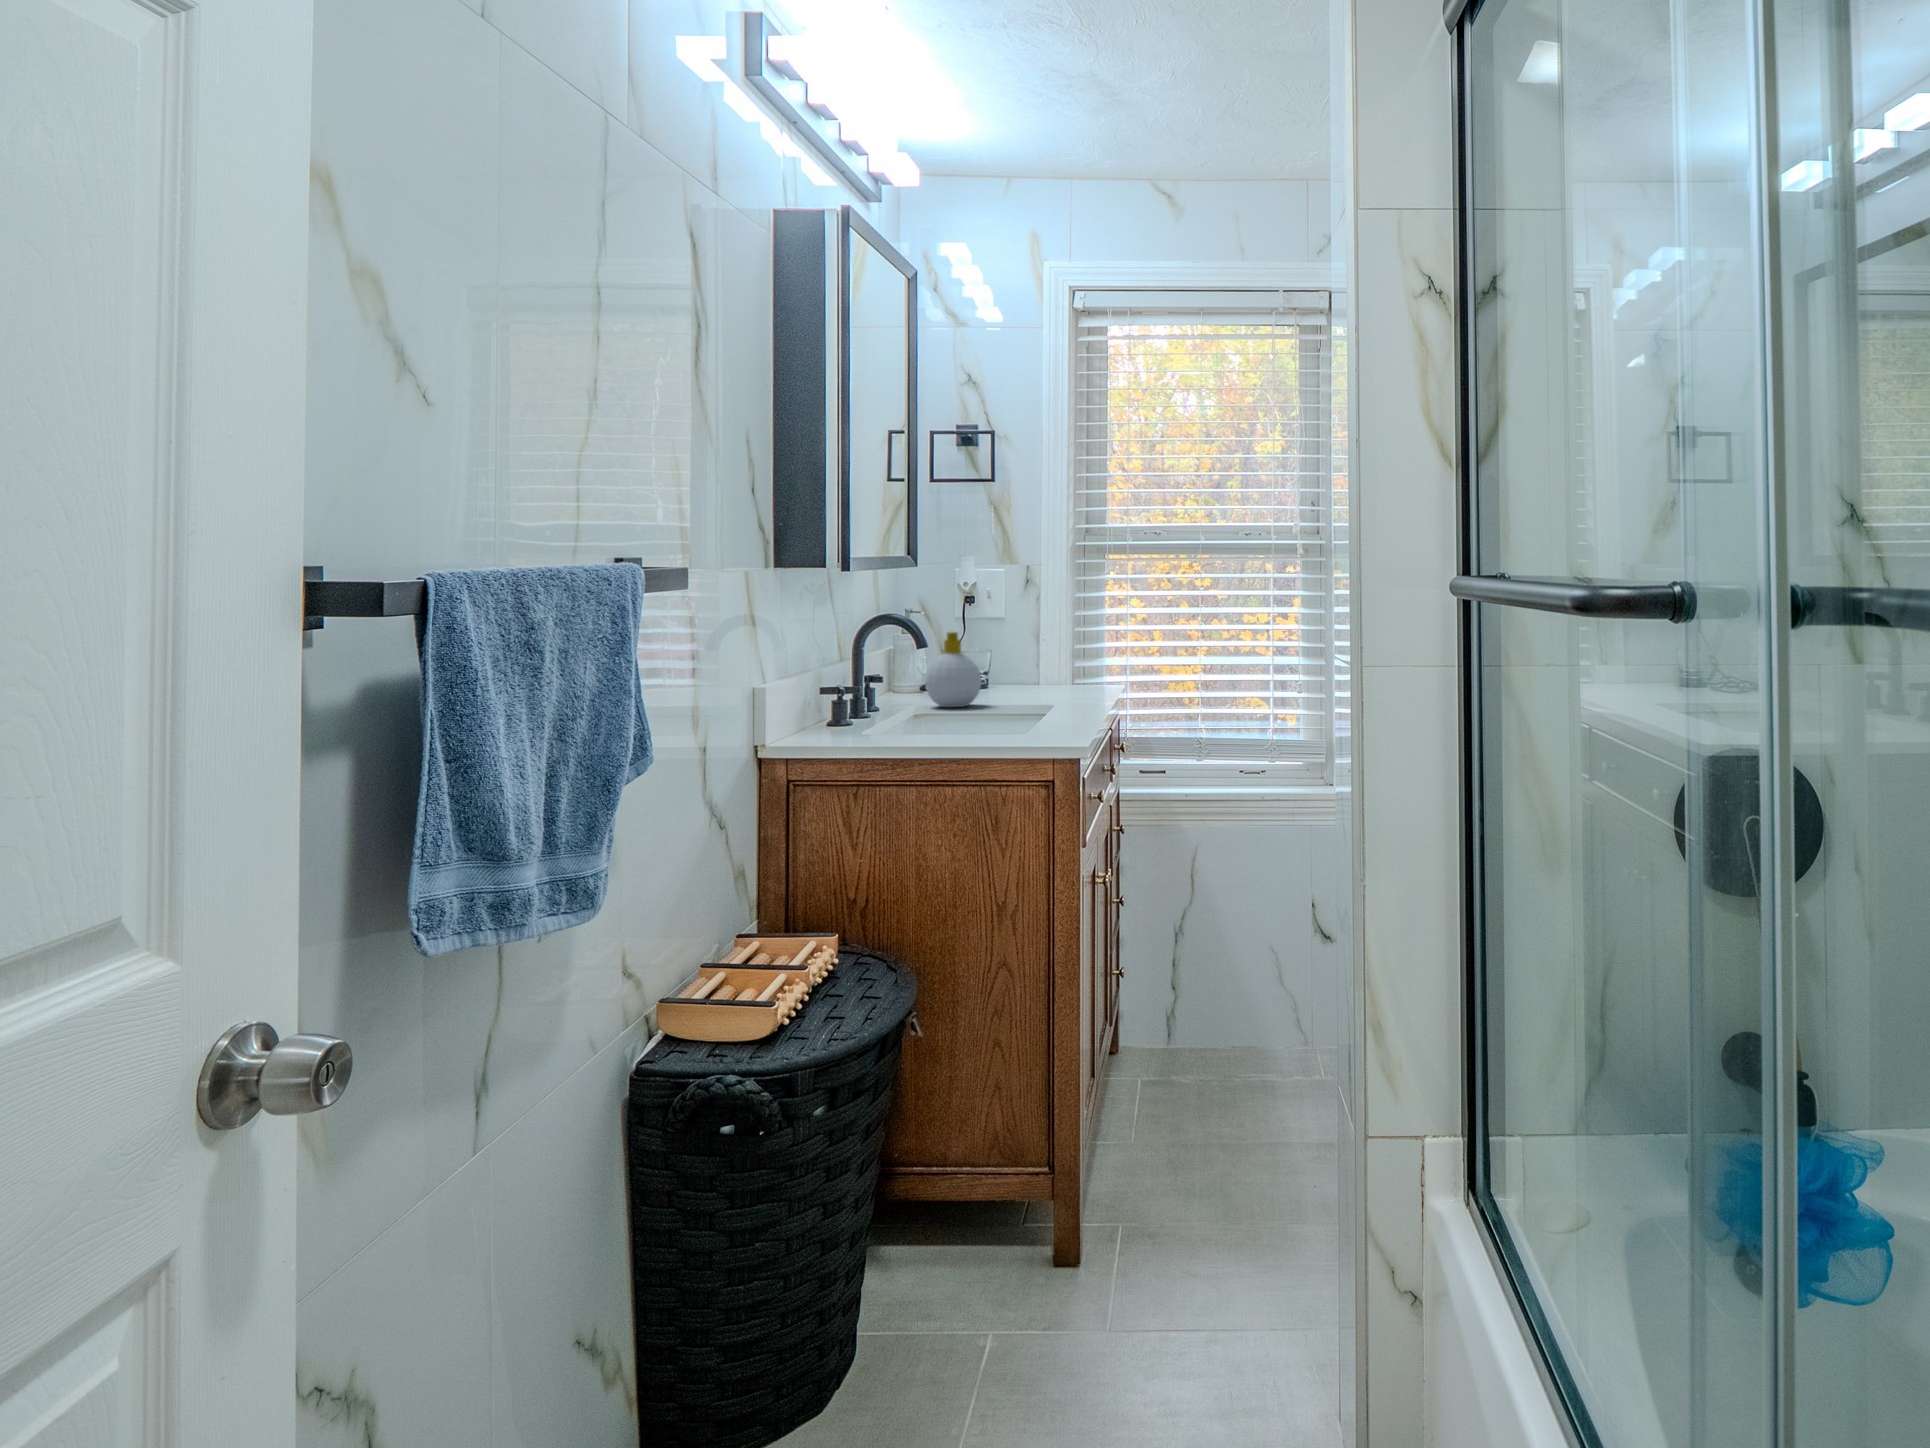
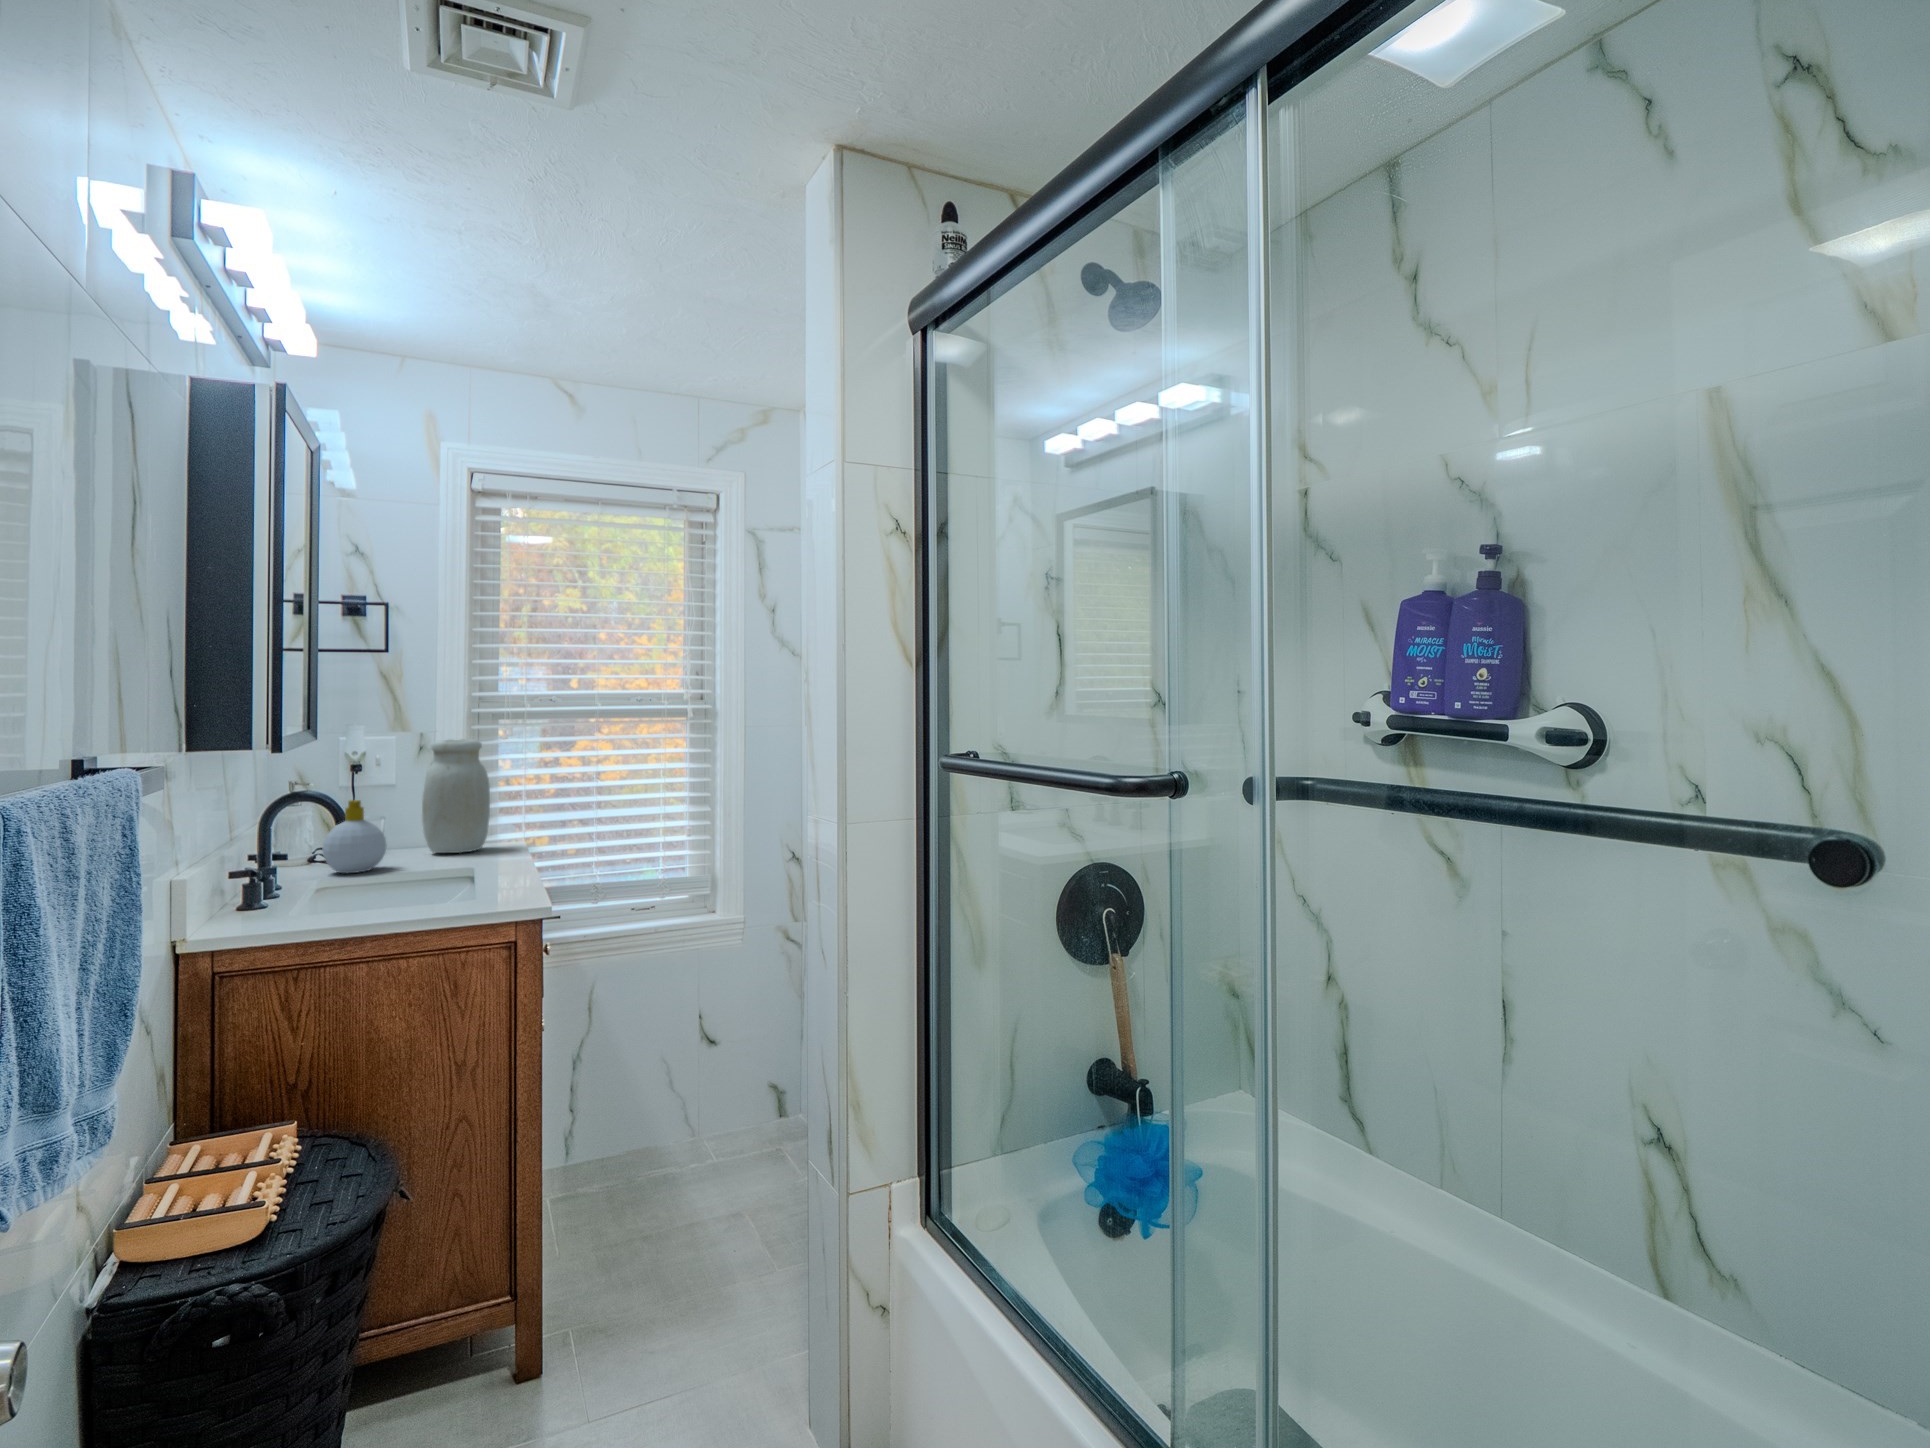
jar: none [1024,573,1089,698] -> present [422,739,490,853]

